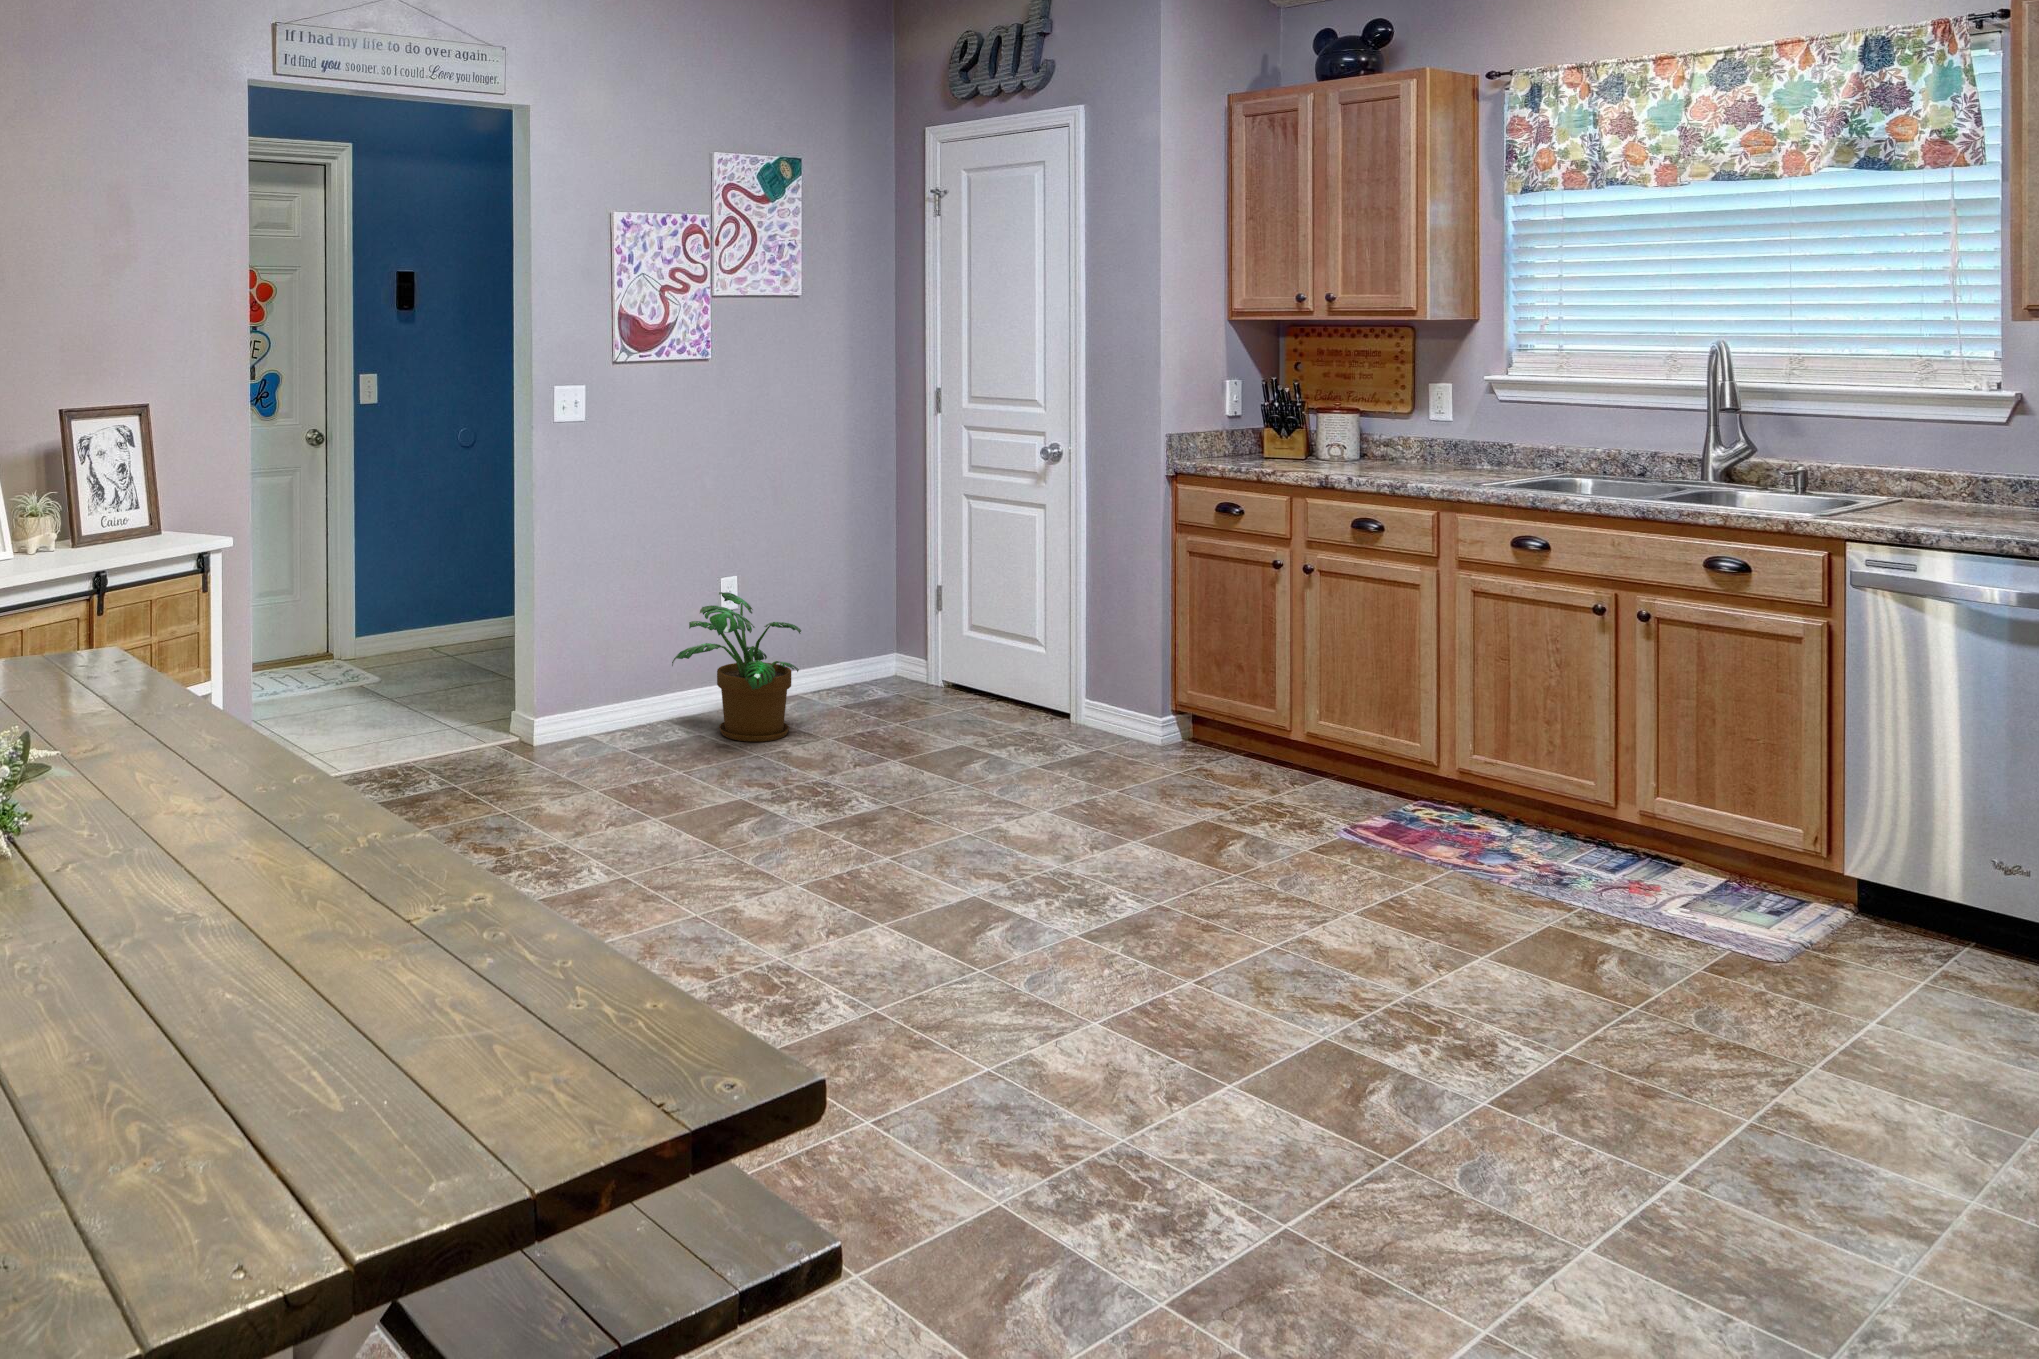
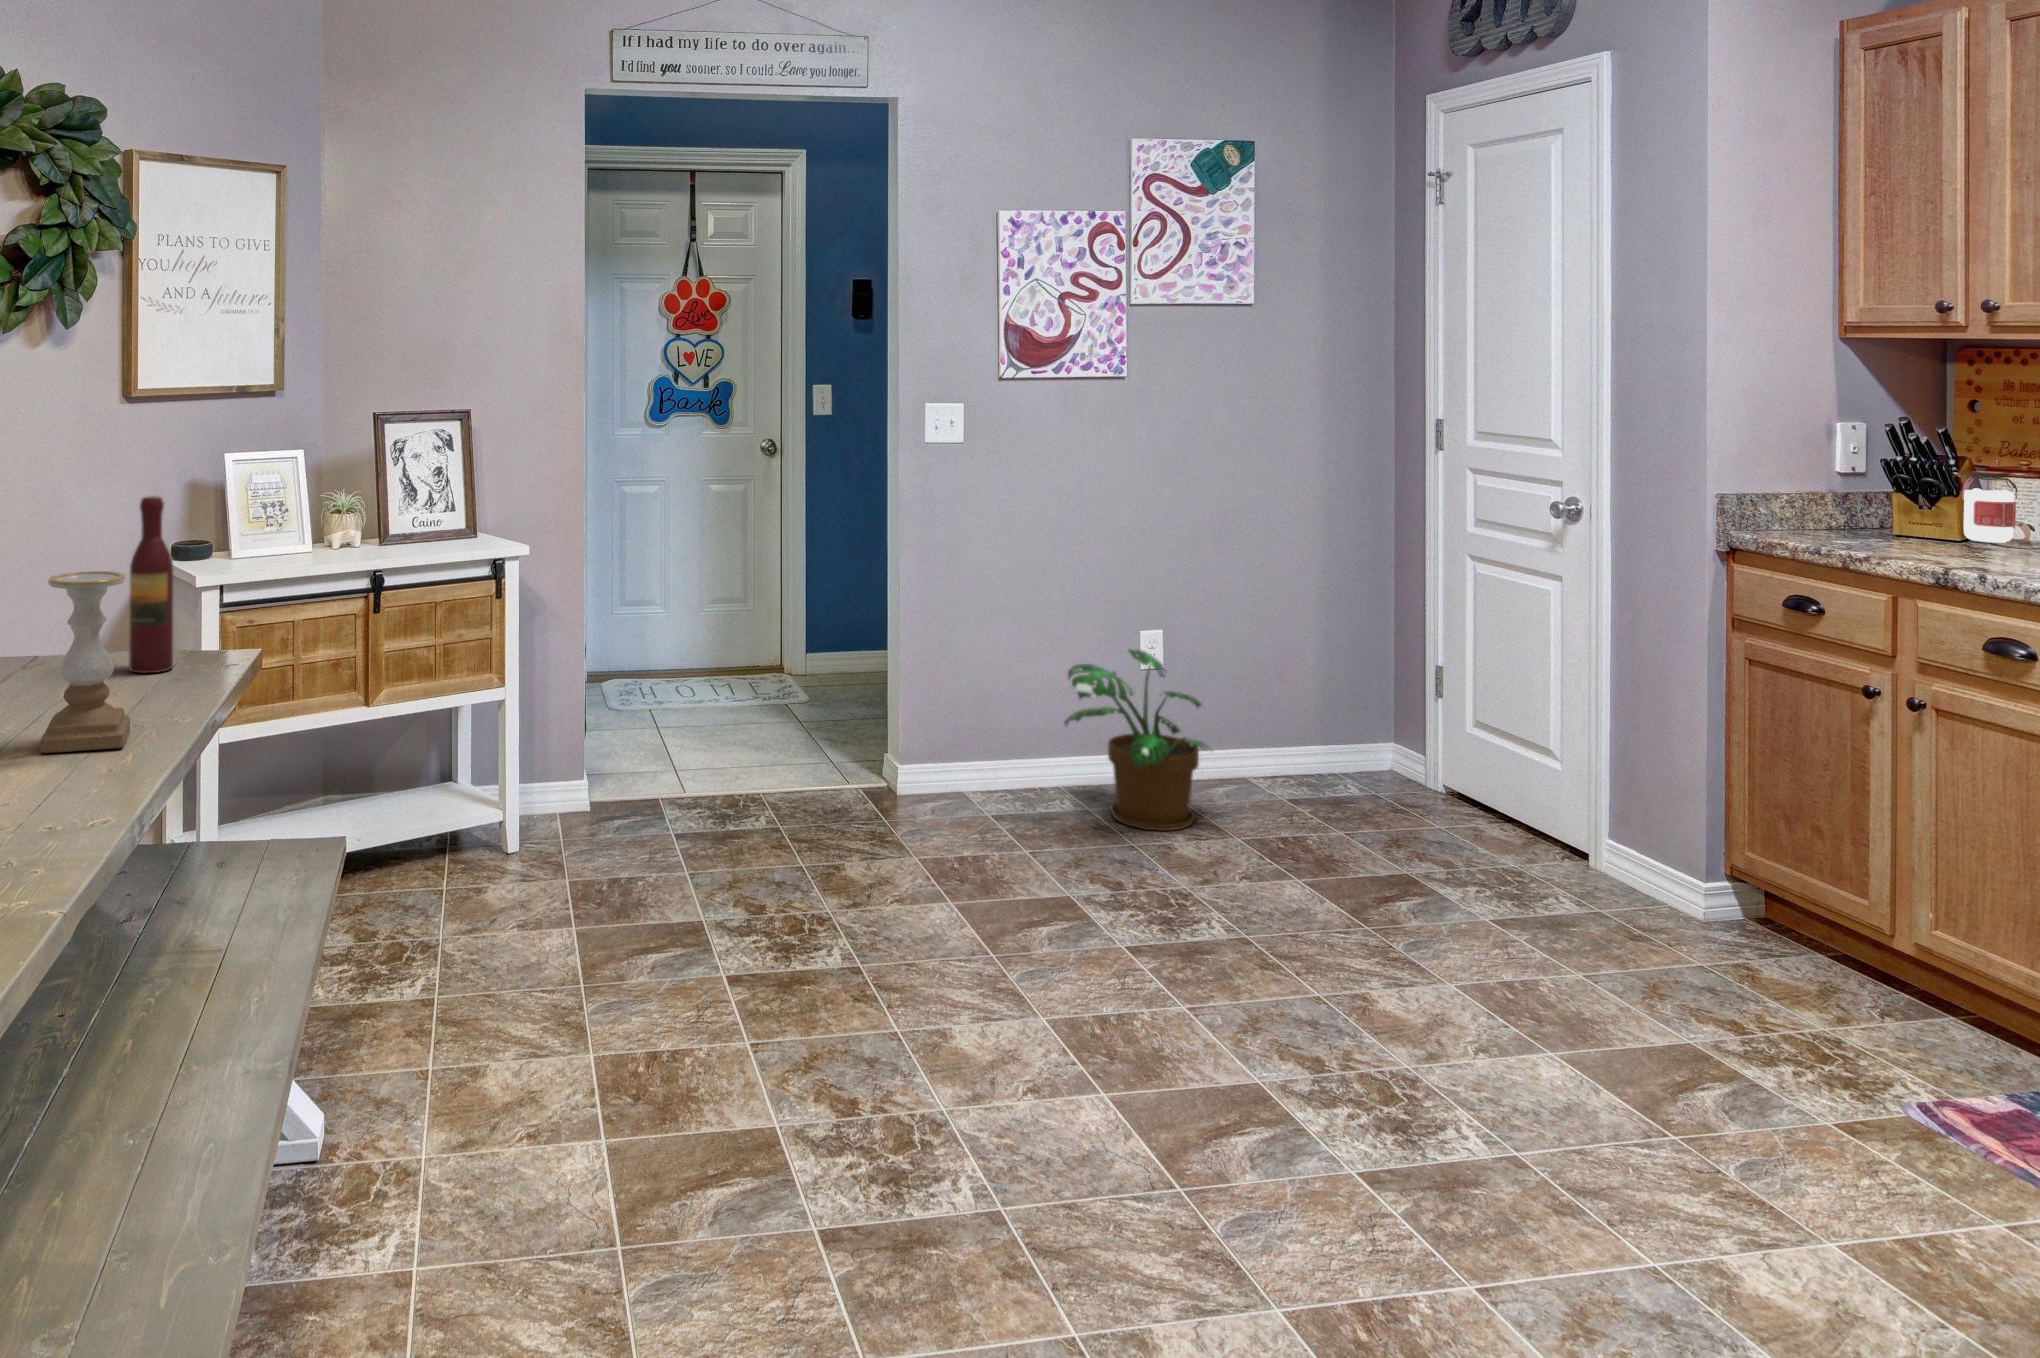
jar: none [1303,410,1335,459] -> present [1962,471,2018,543]
wine bottle: none [36,494,82,676] -> present [129,496,173,673]
candle holder: none [91,562,192,743] -> present [40,571,130,753]

